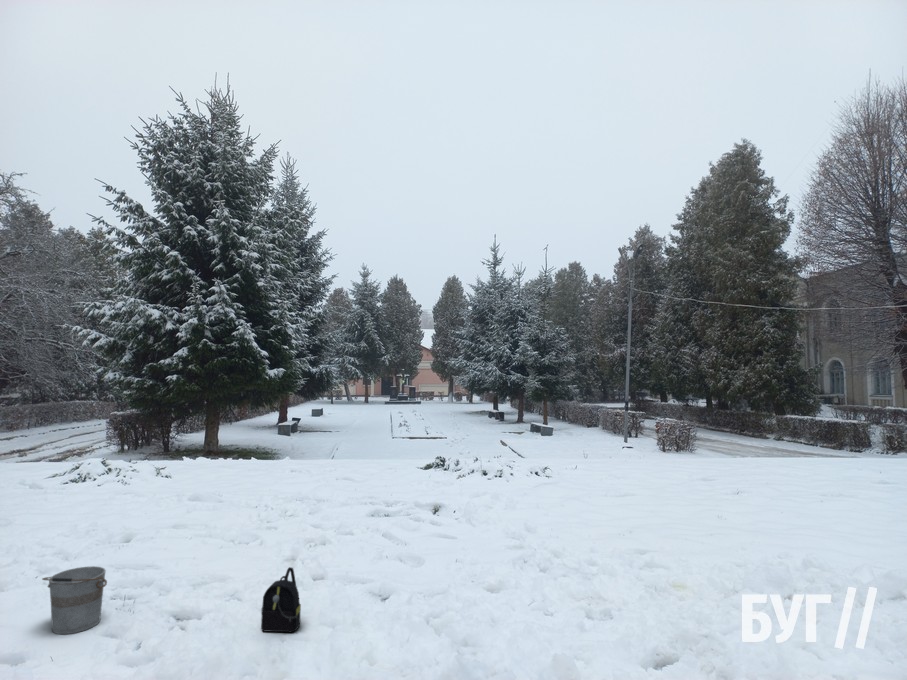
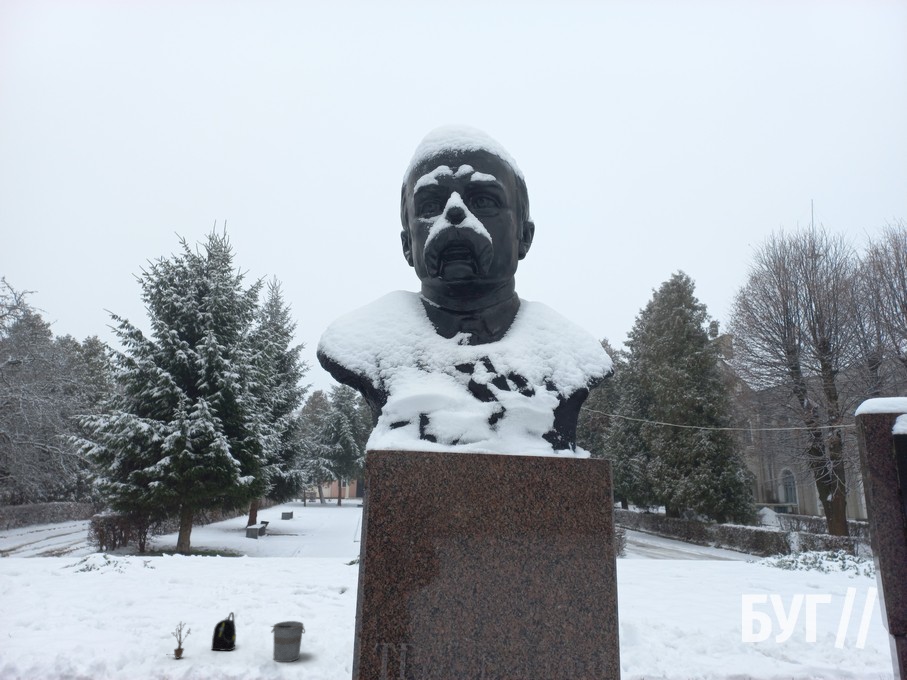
bucket: present [43,566,107,634] -> present [272,621,305,662]
decorative plant: none [183,592,225,654] -> present [166,624,190,658]

